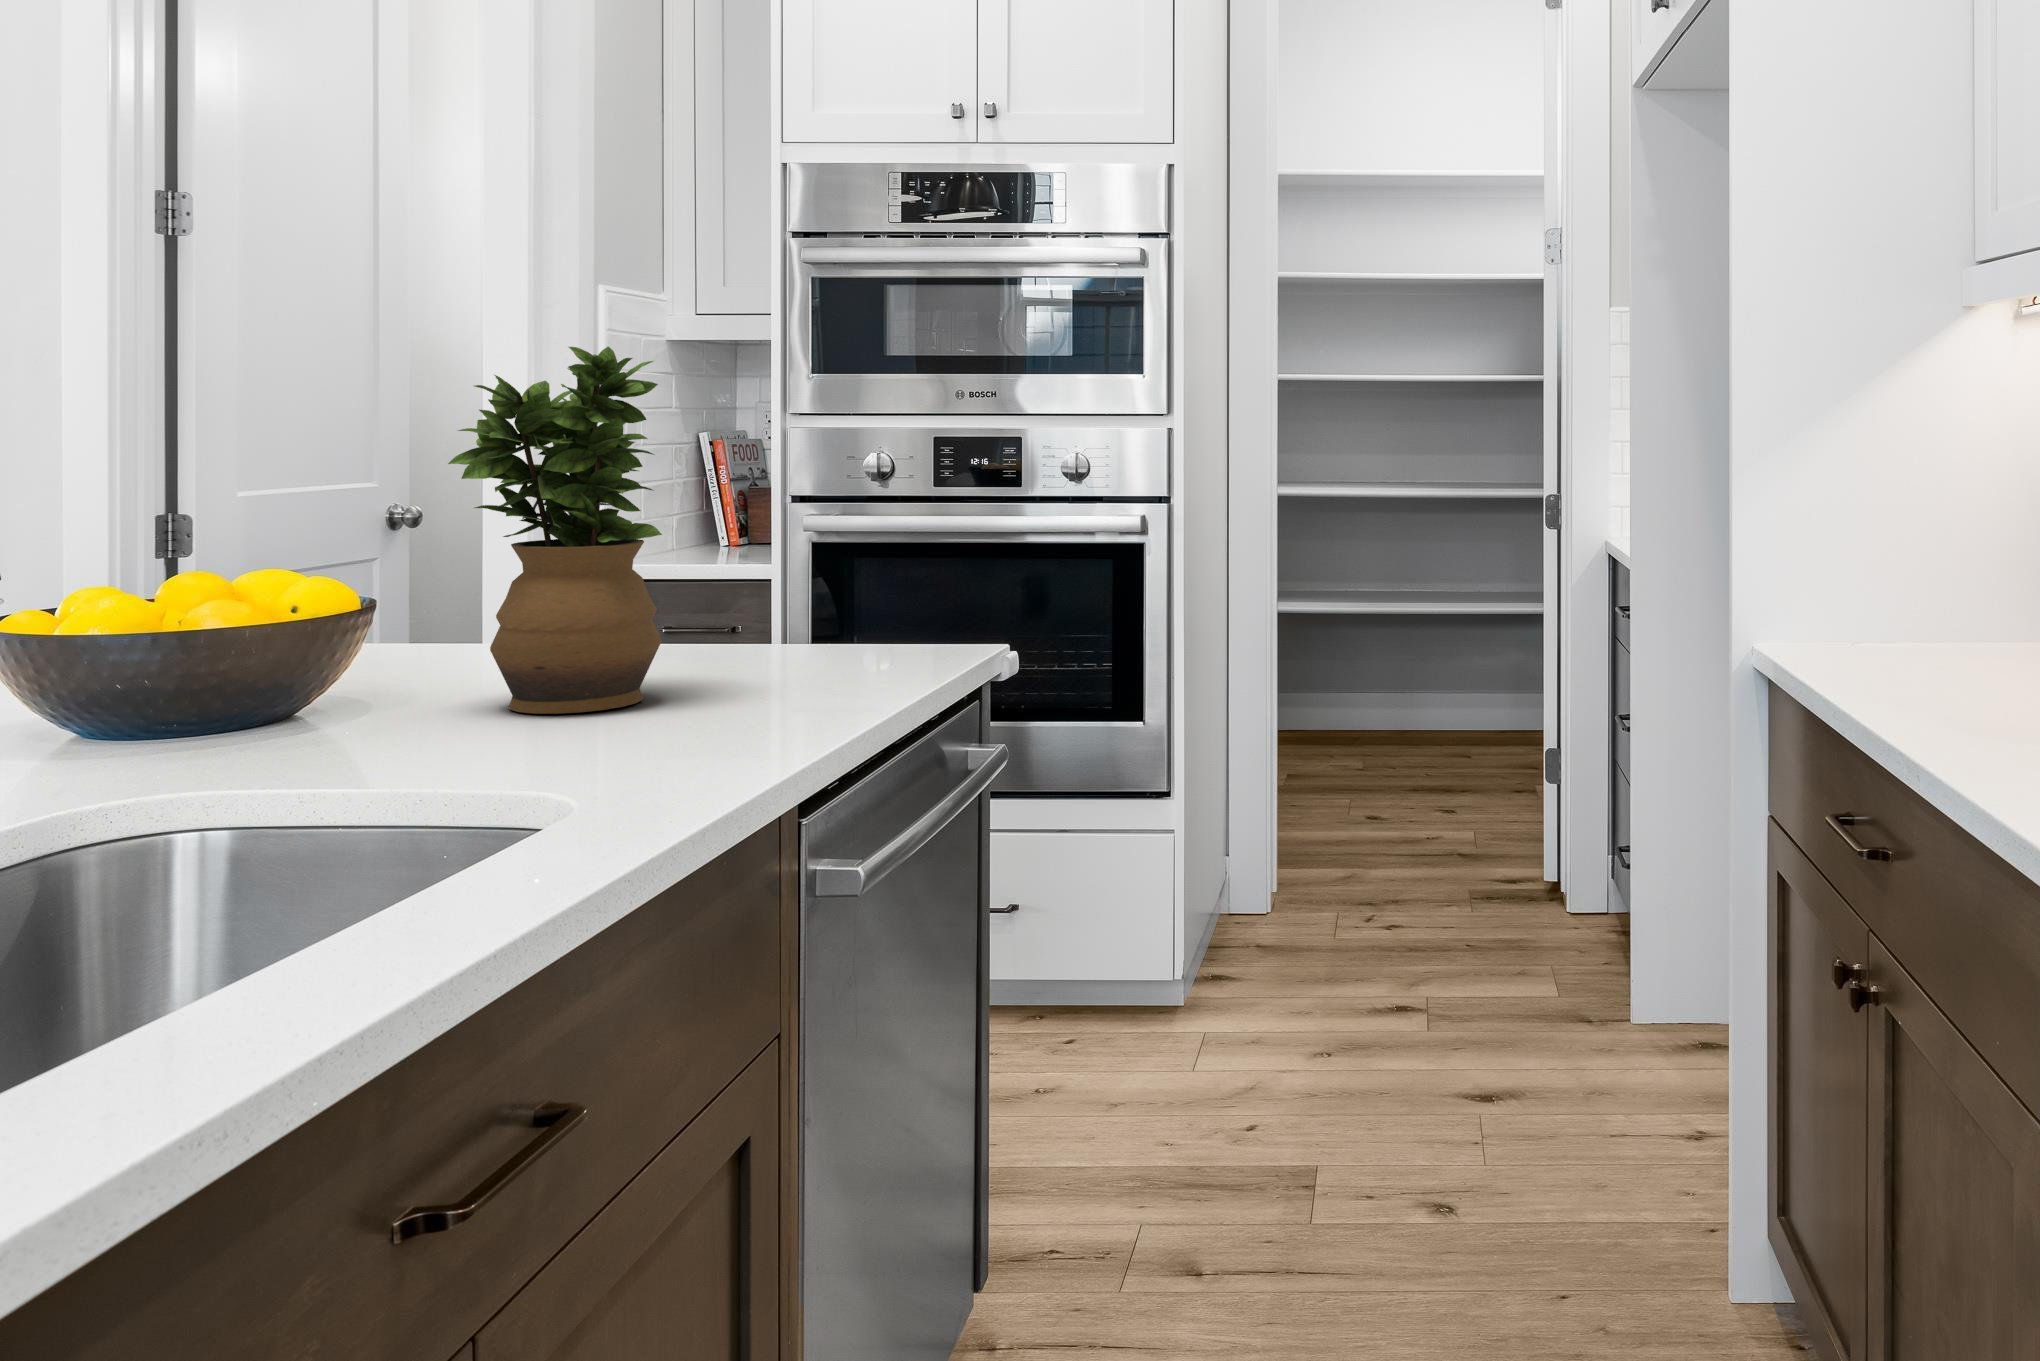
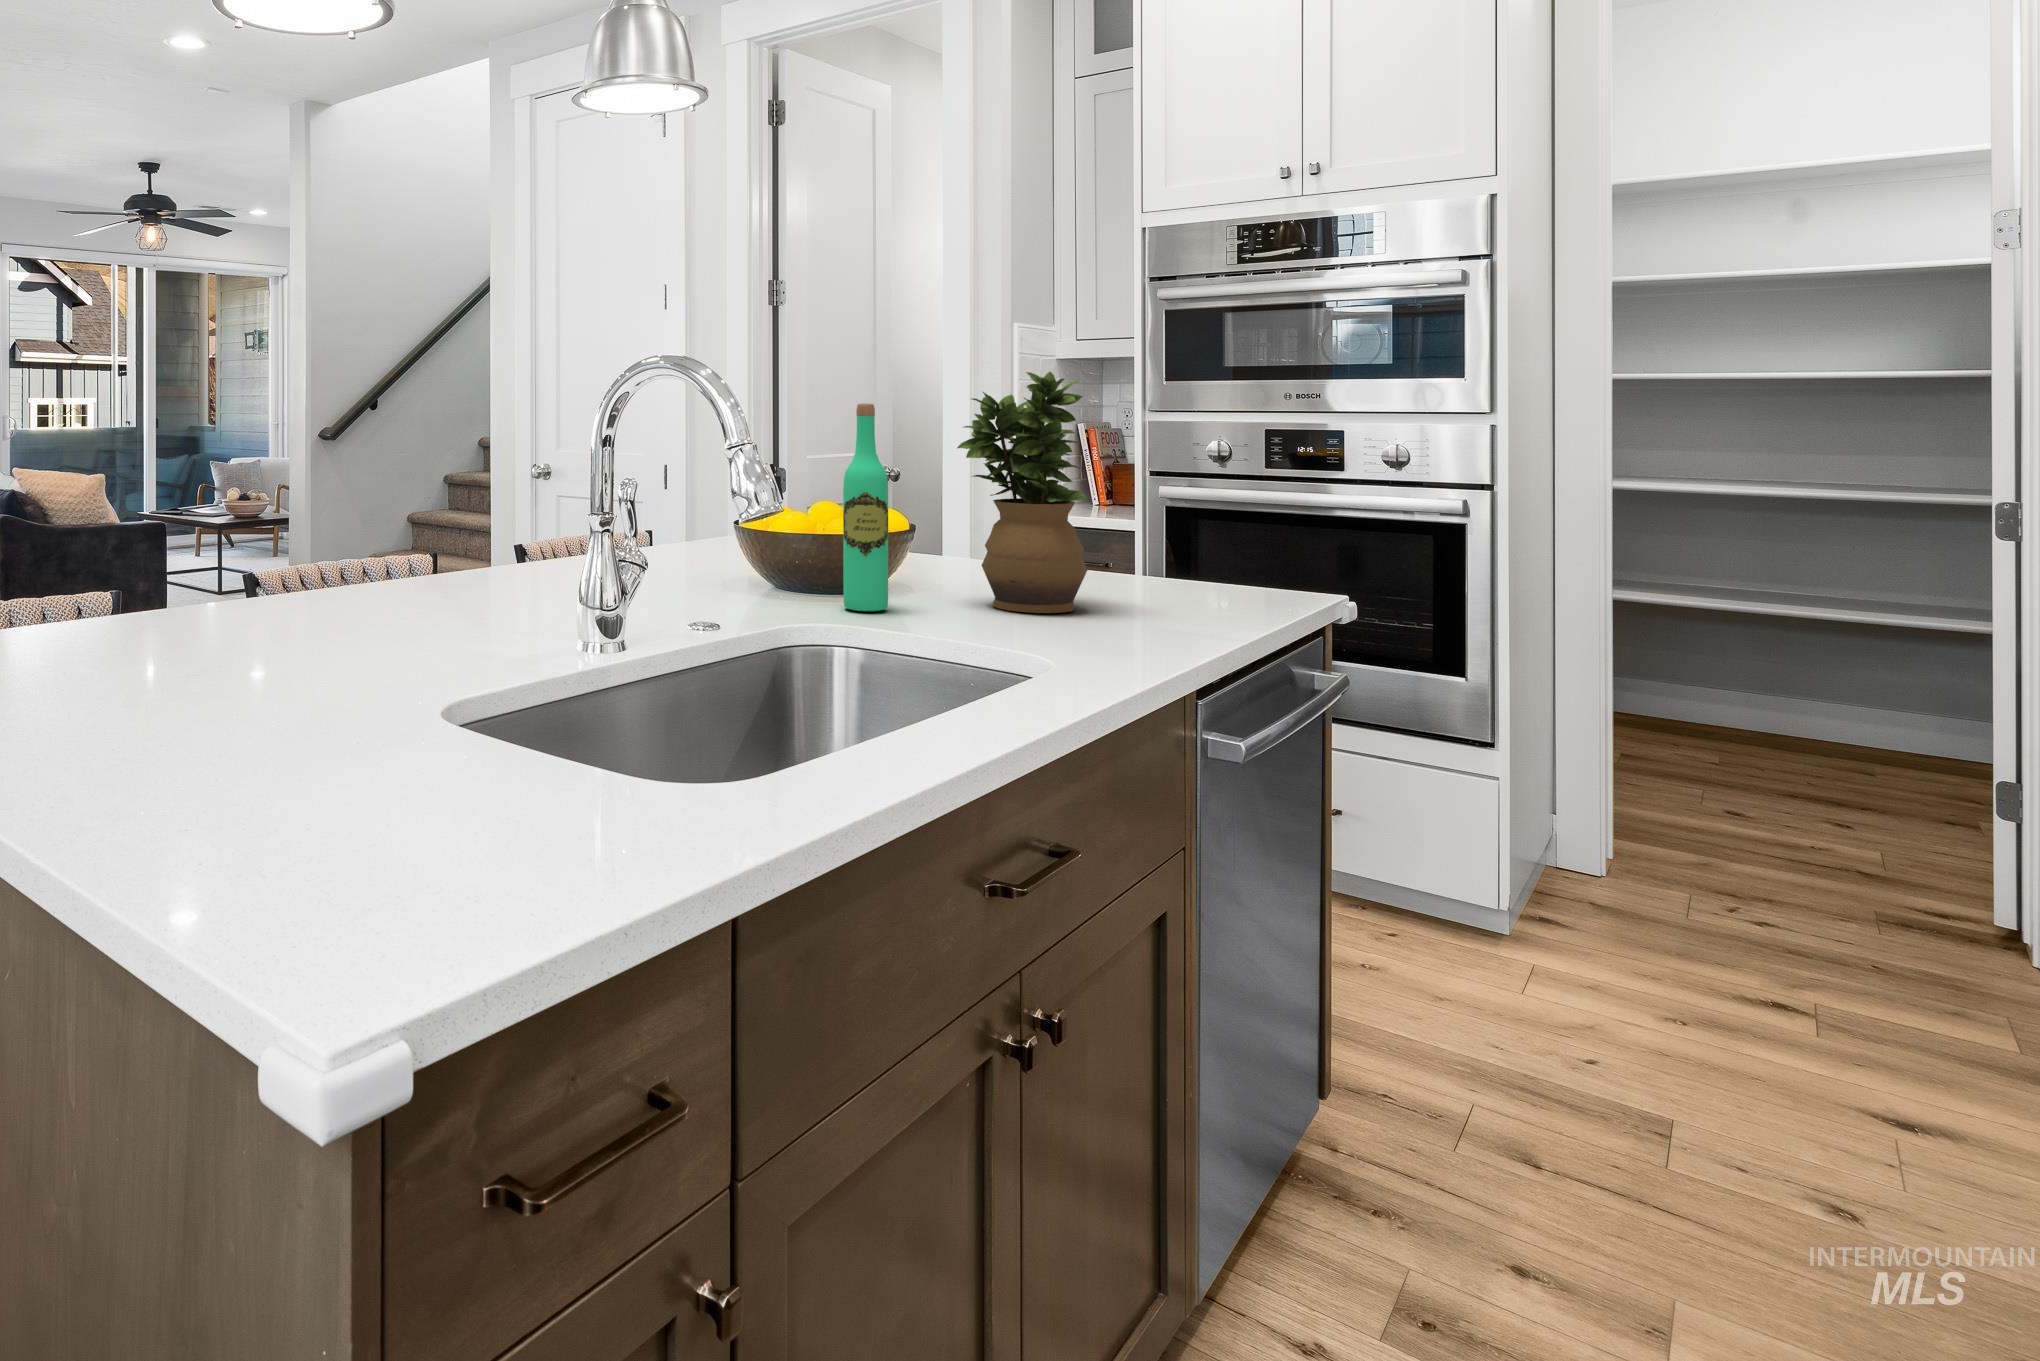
wine bottle: none [217,390,310,746] -> present [843,403,888,612]

